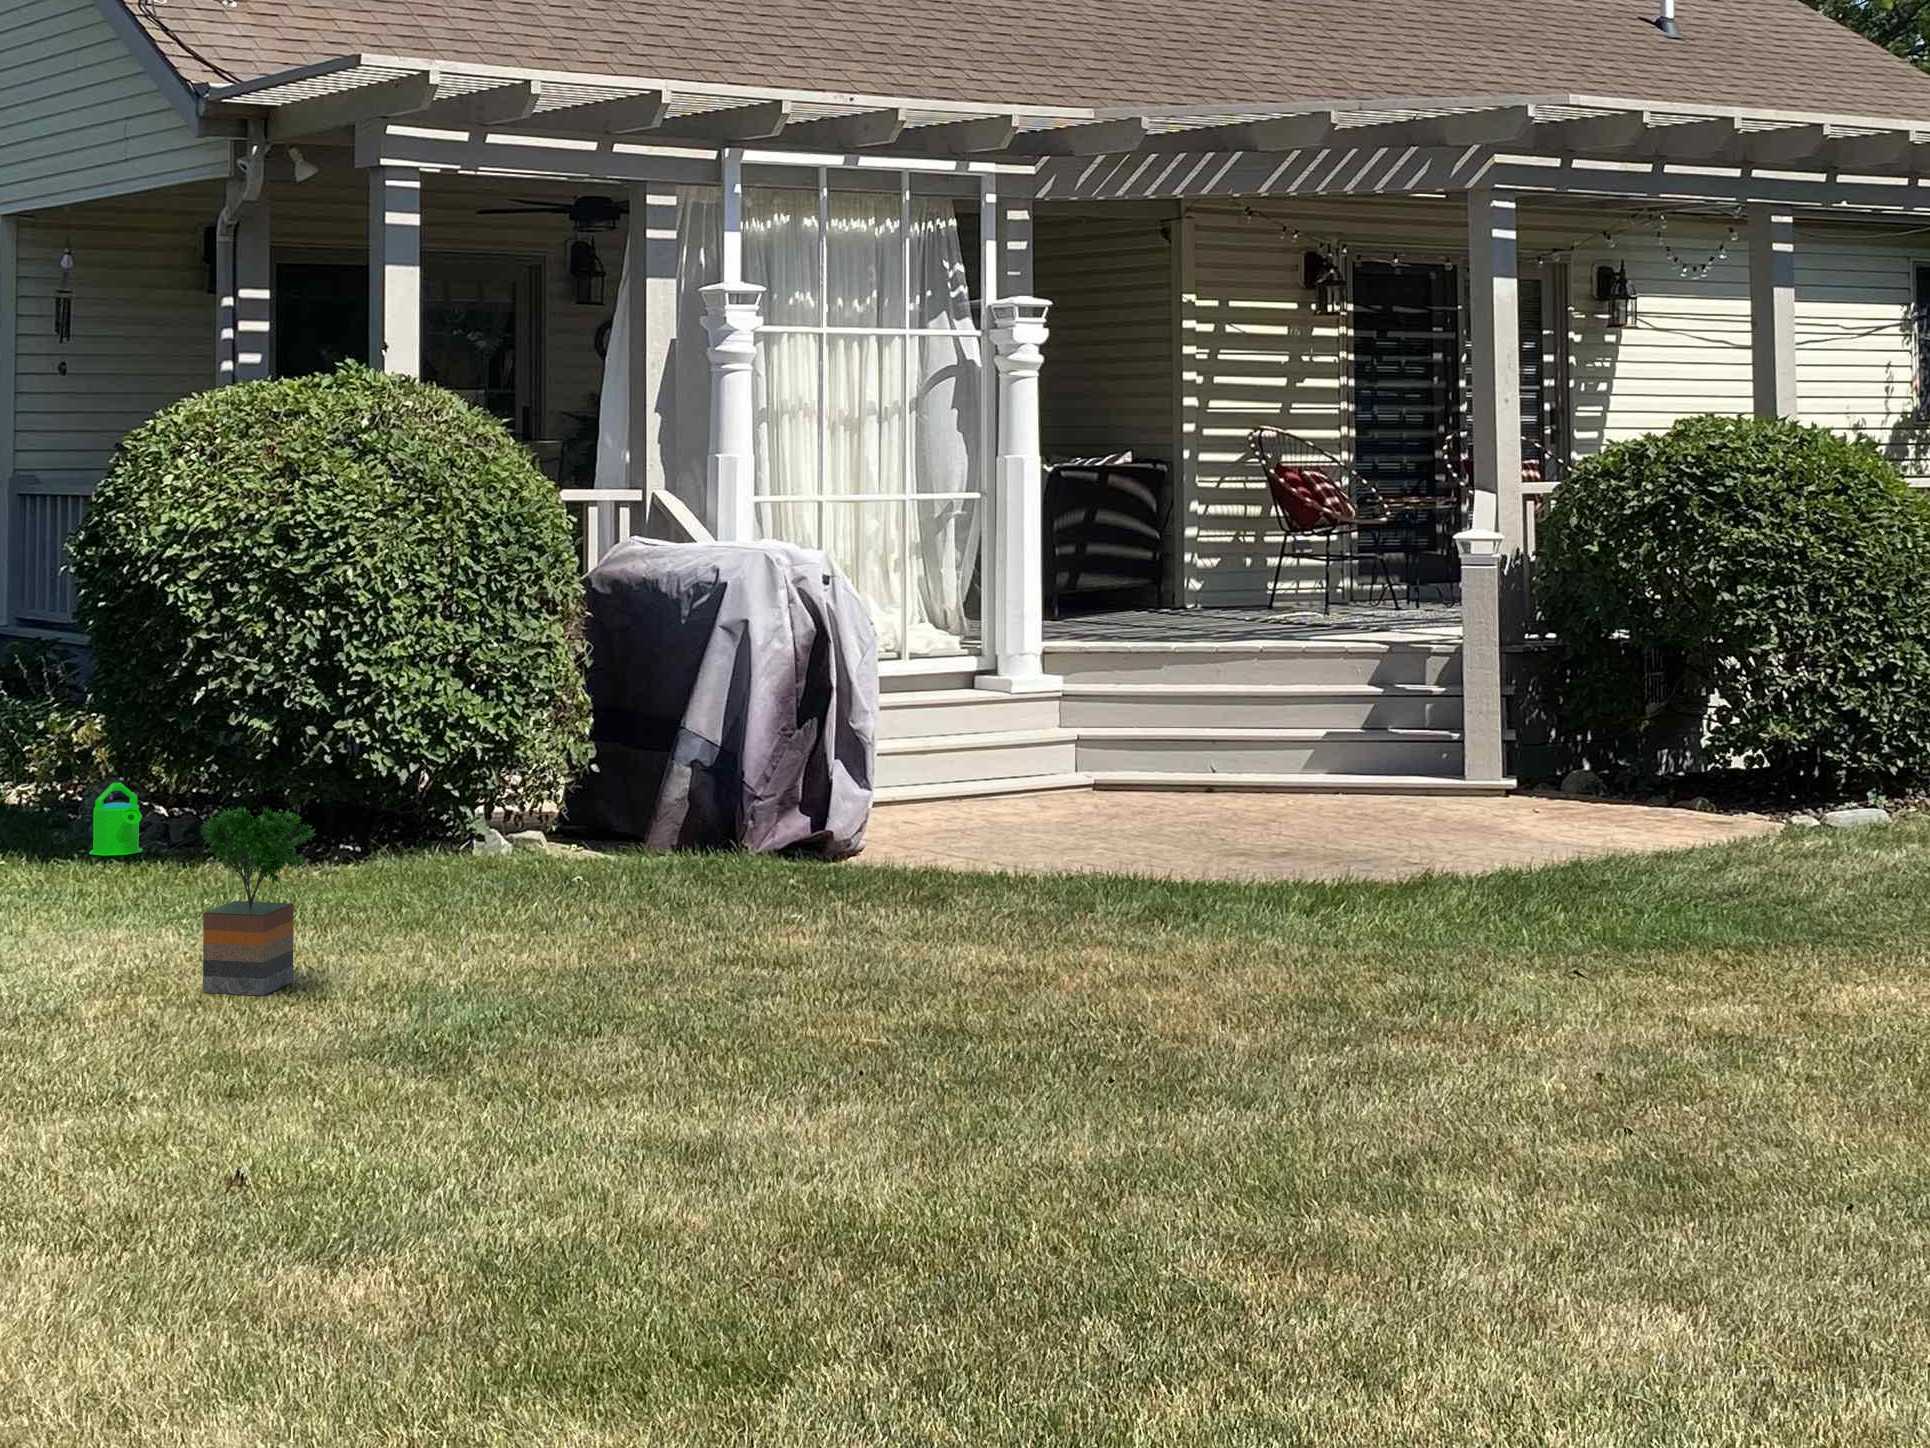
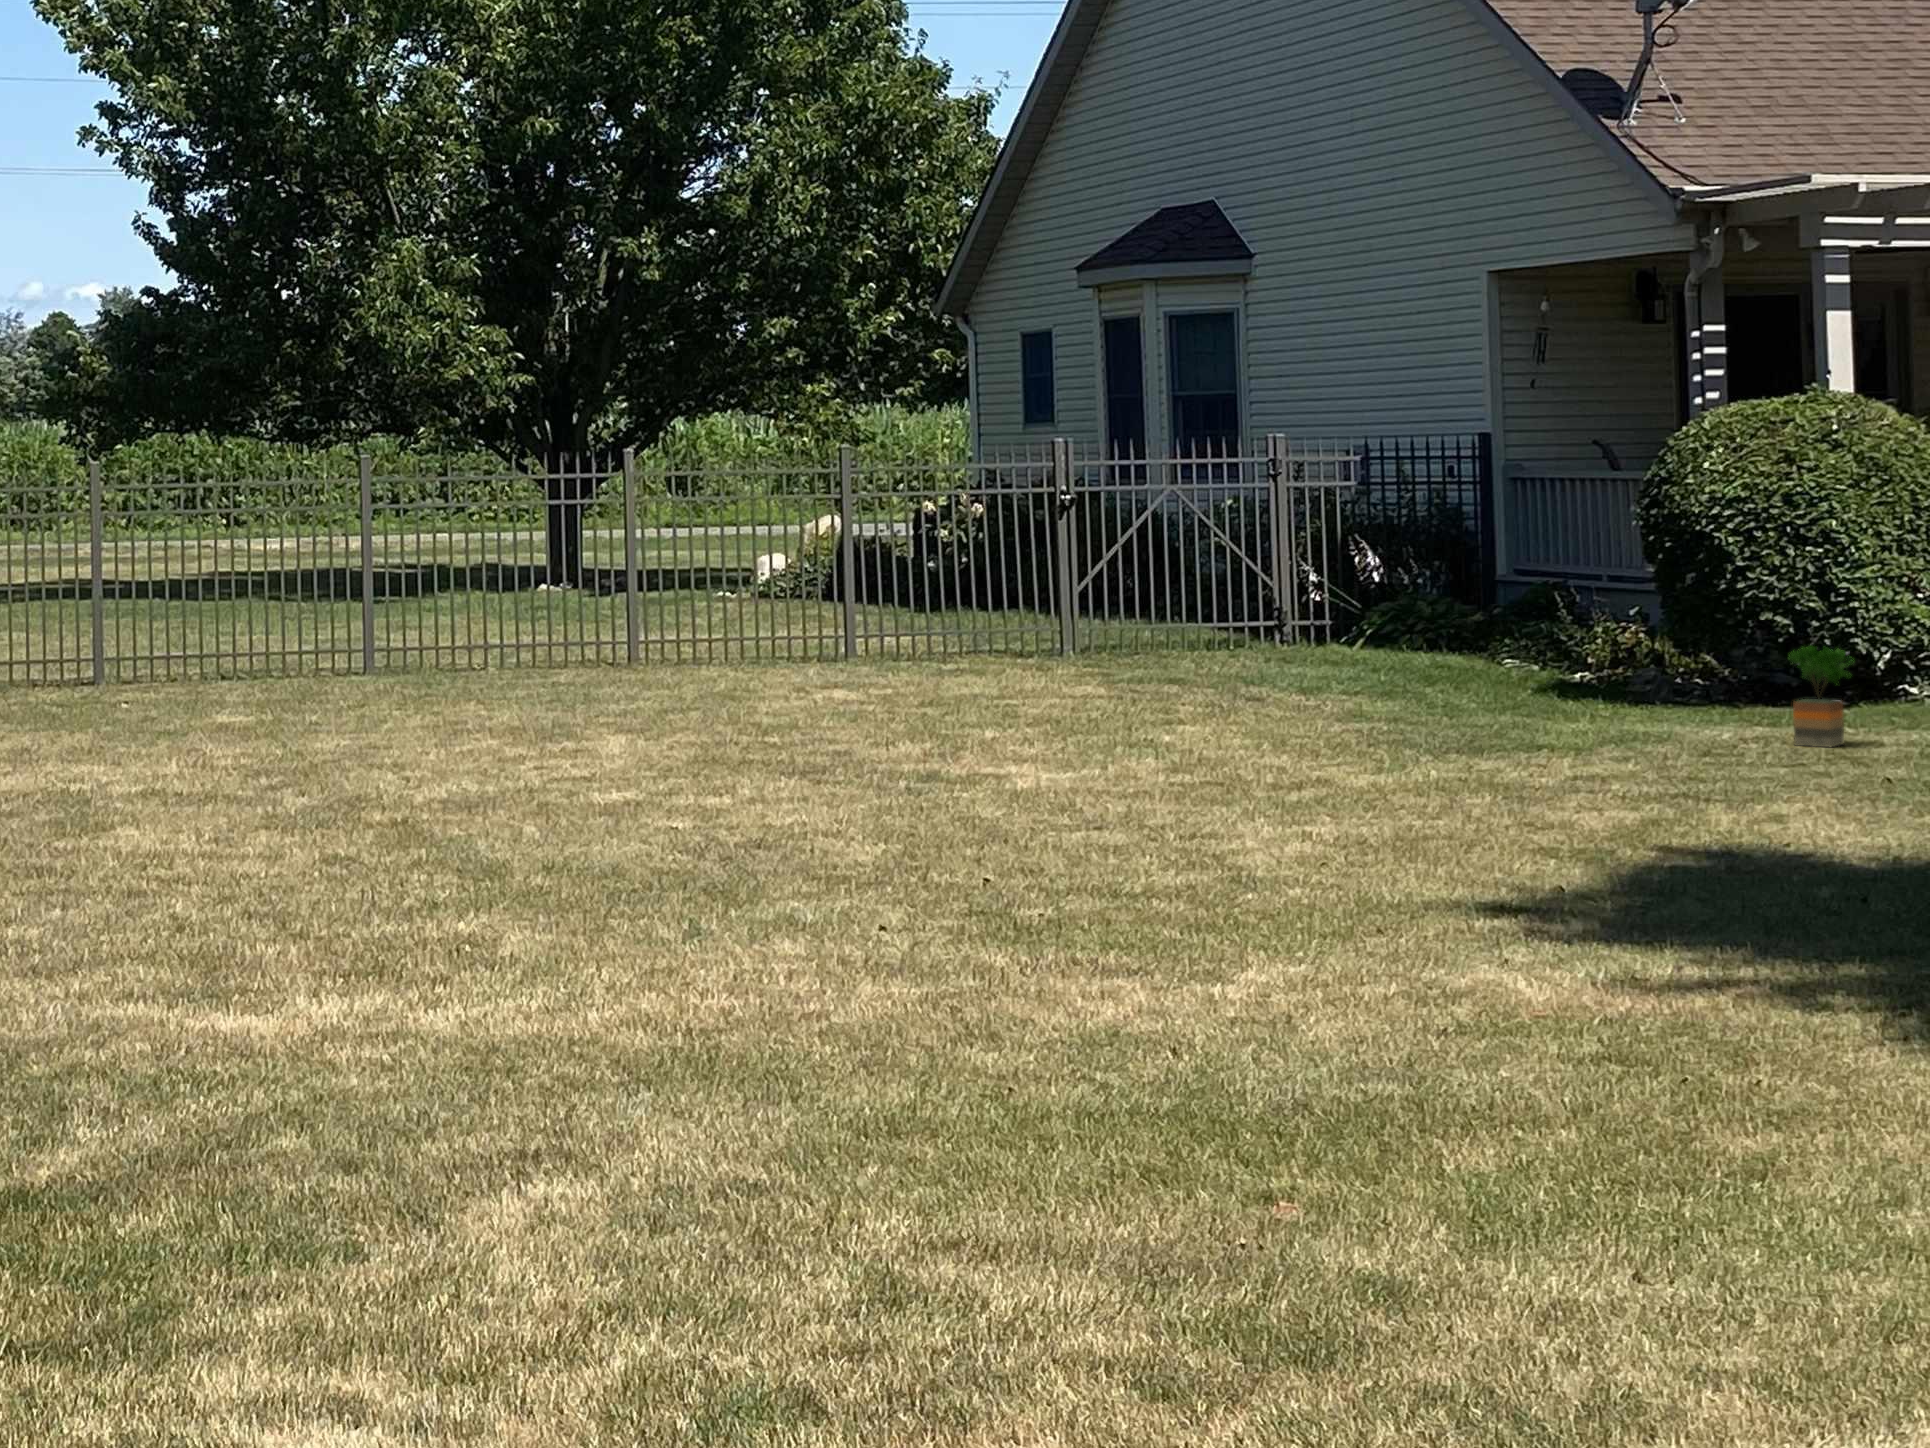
watering can: present [89,782,143,856] -> none [1660,656,1696,701]

